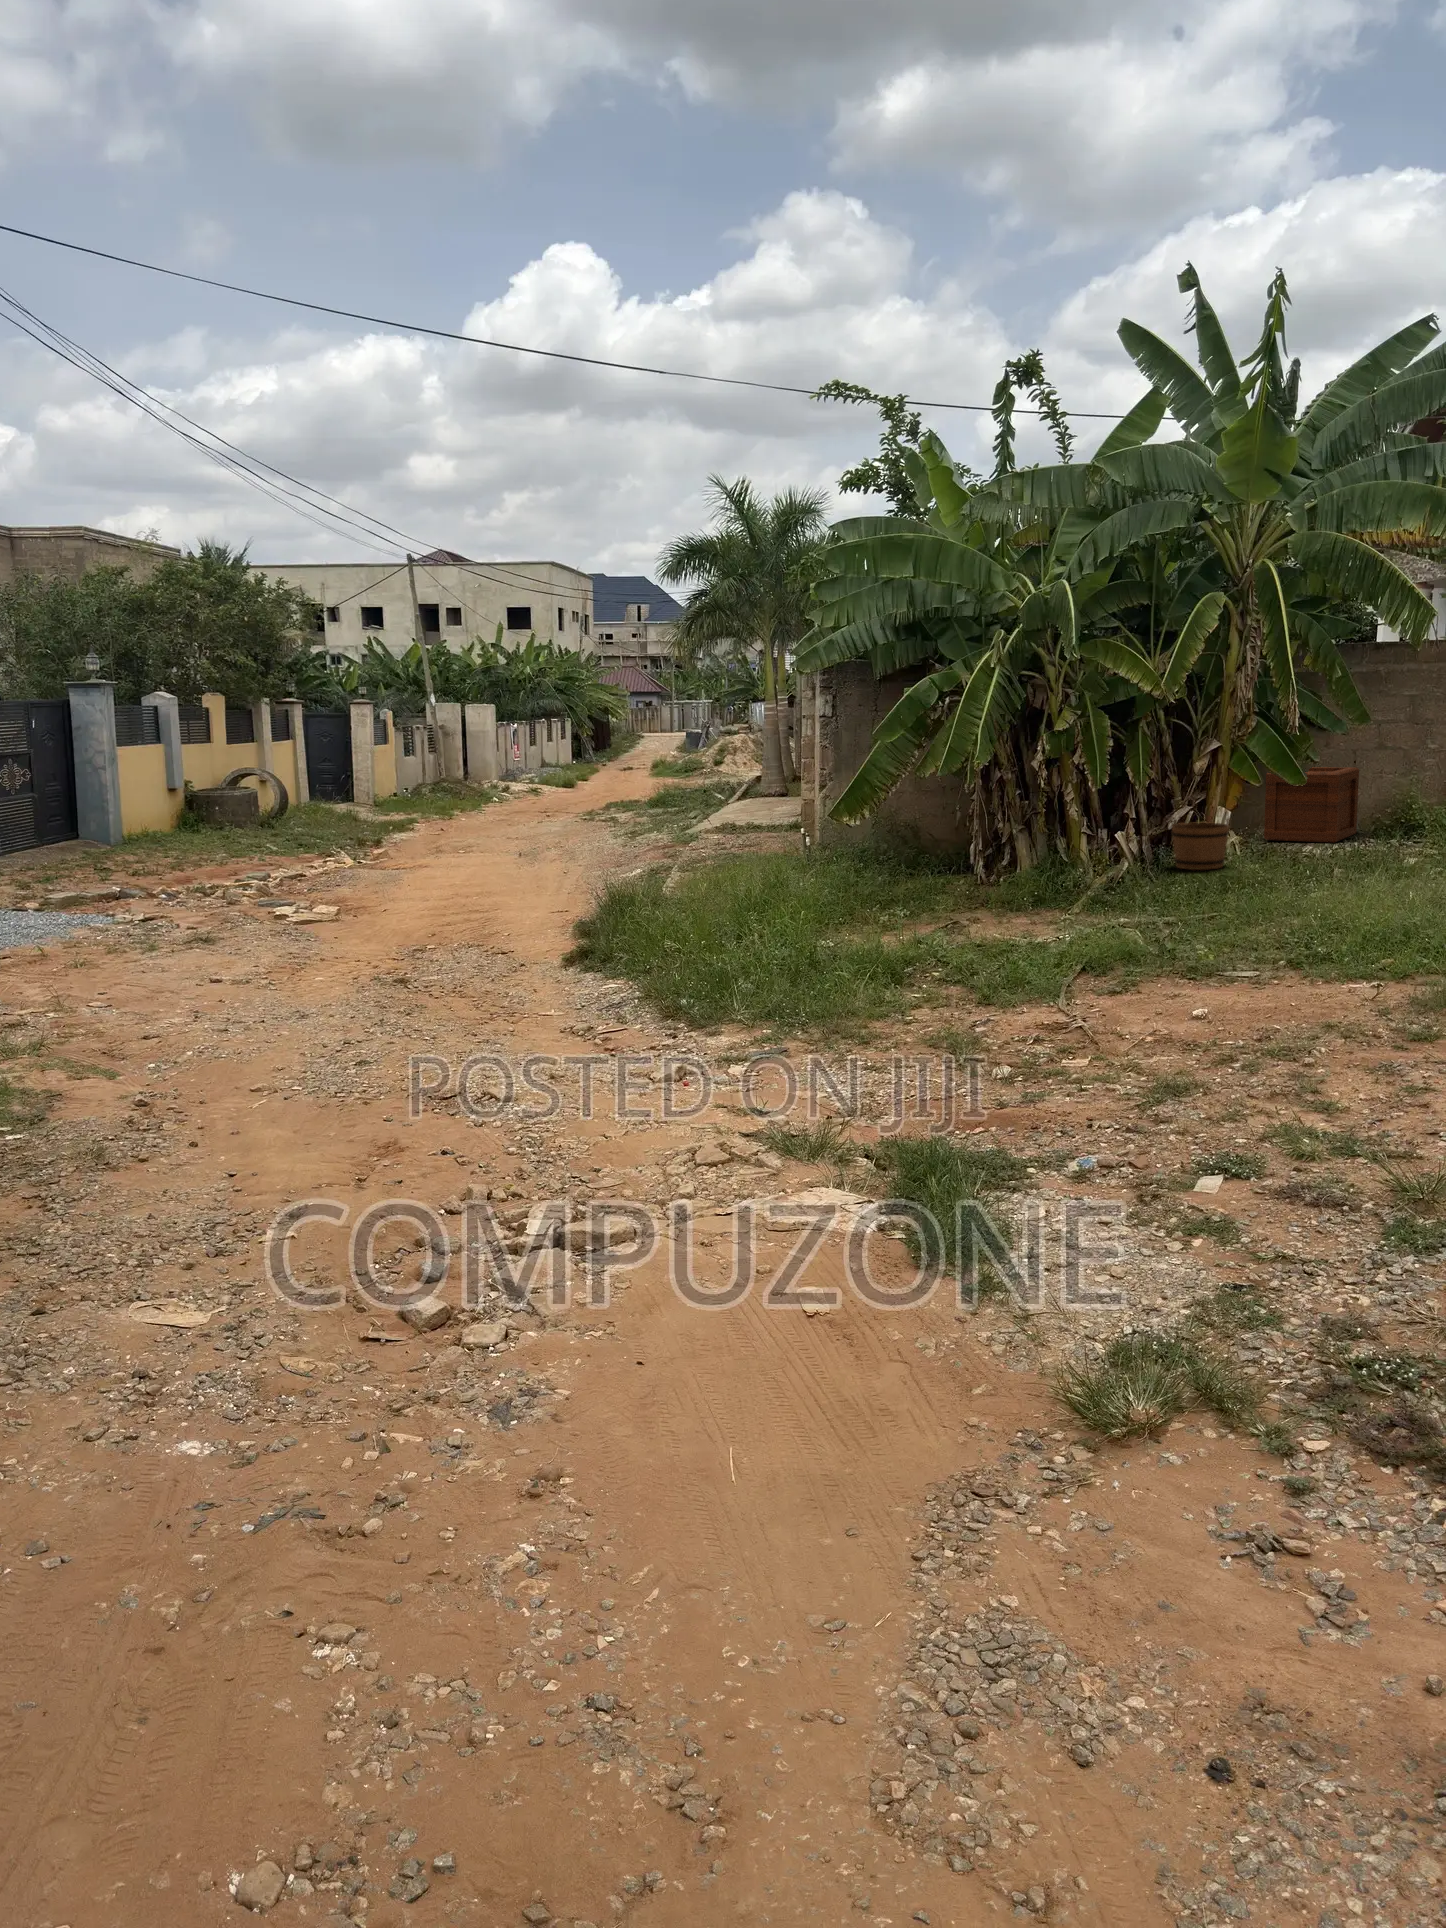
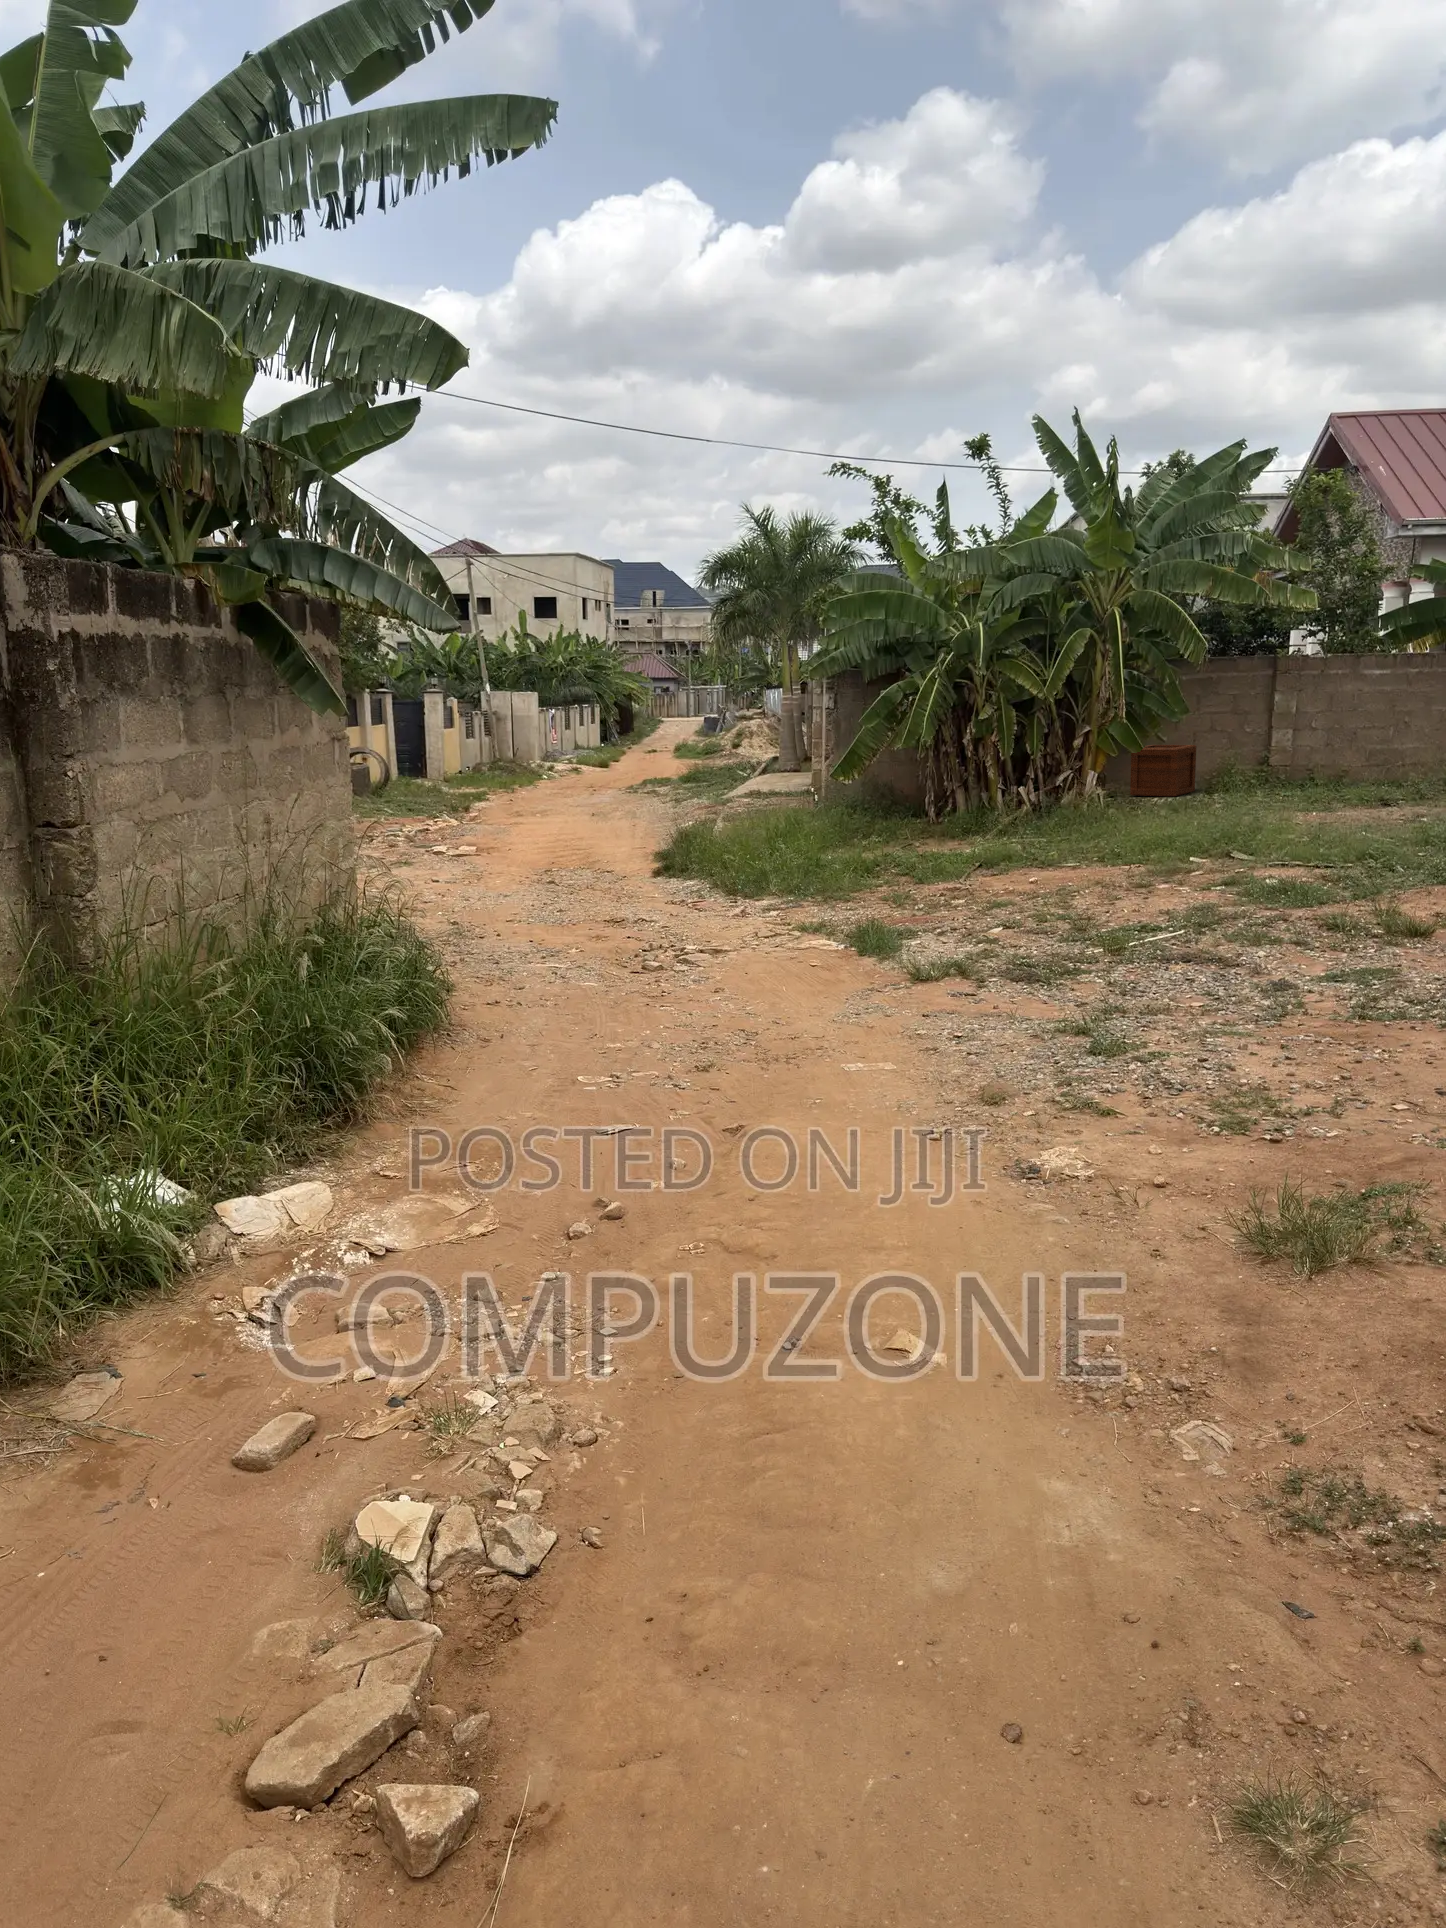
bucket: present [1171,818,1230,870] -> none [1059,778,1097,813]

